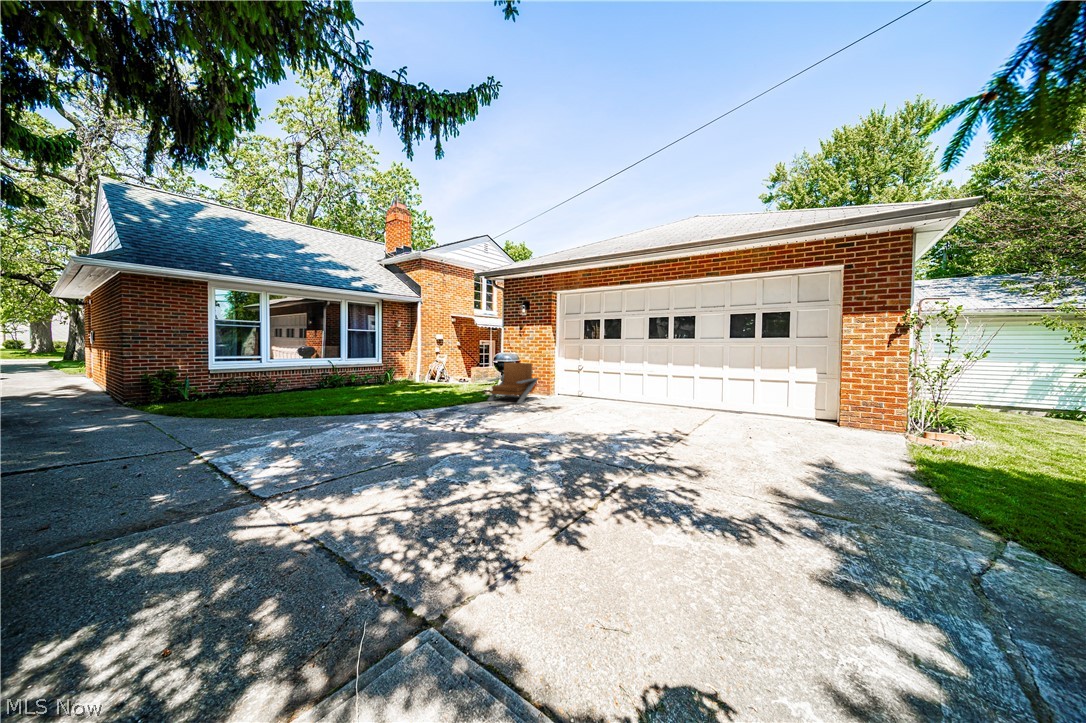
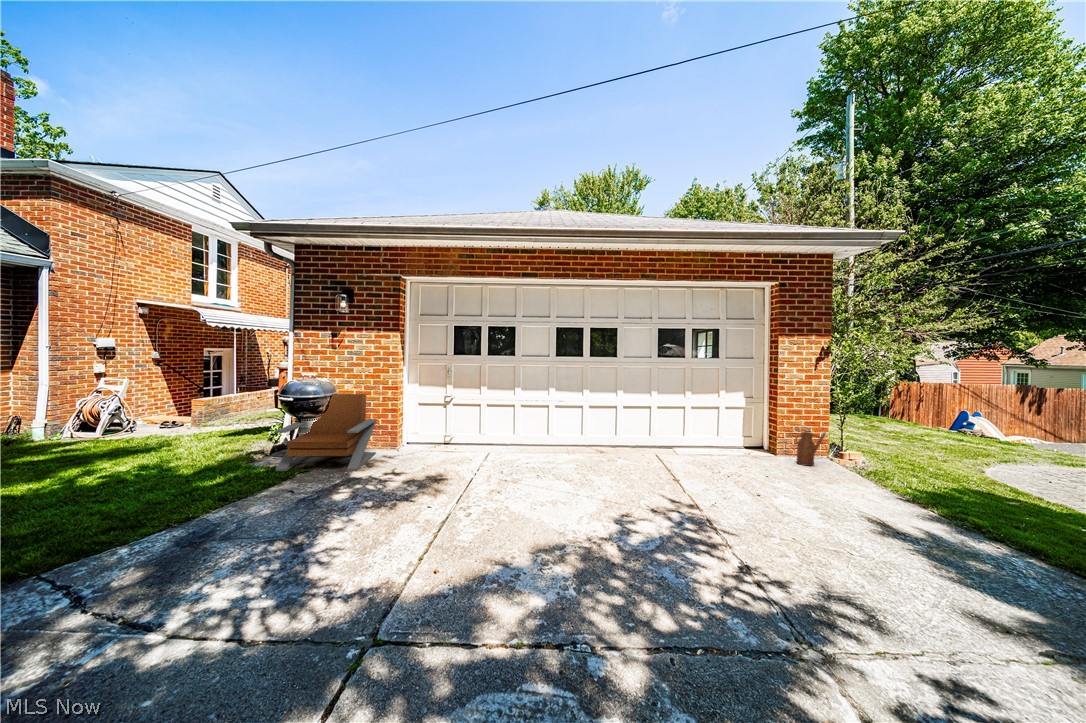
watering can: none [854,406,895,438] -> present [795,432,826,466]

